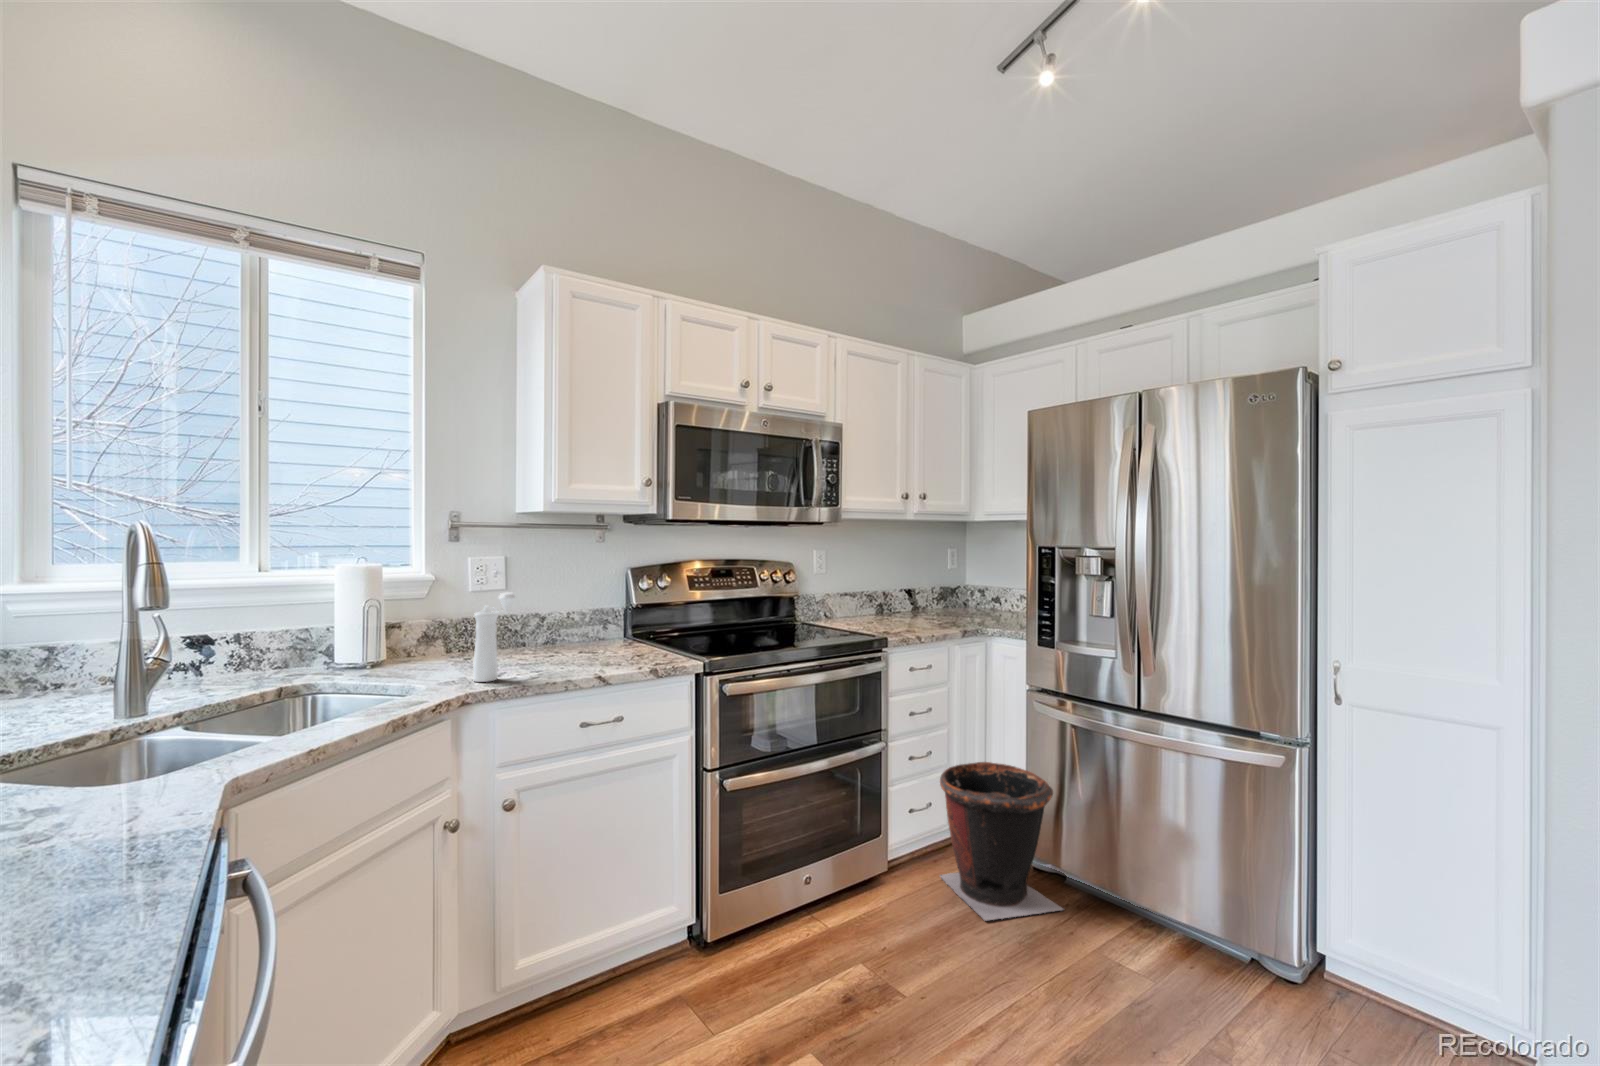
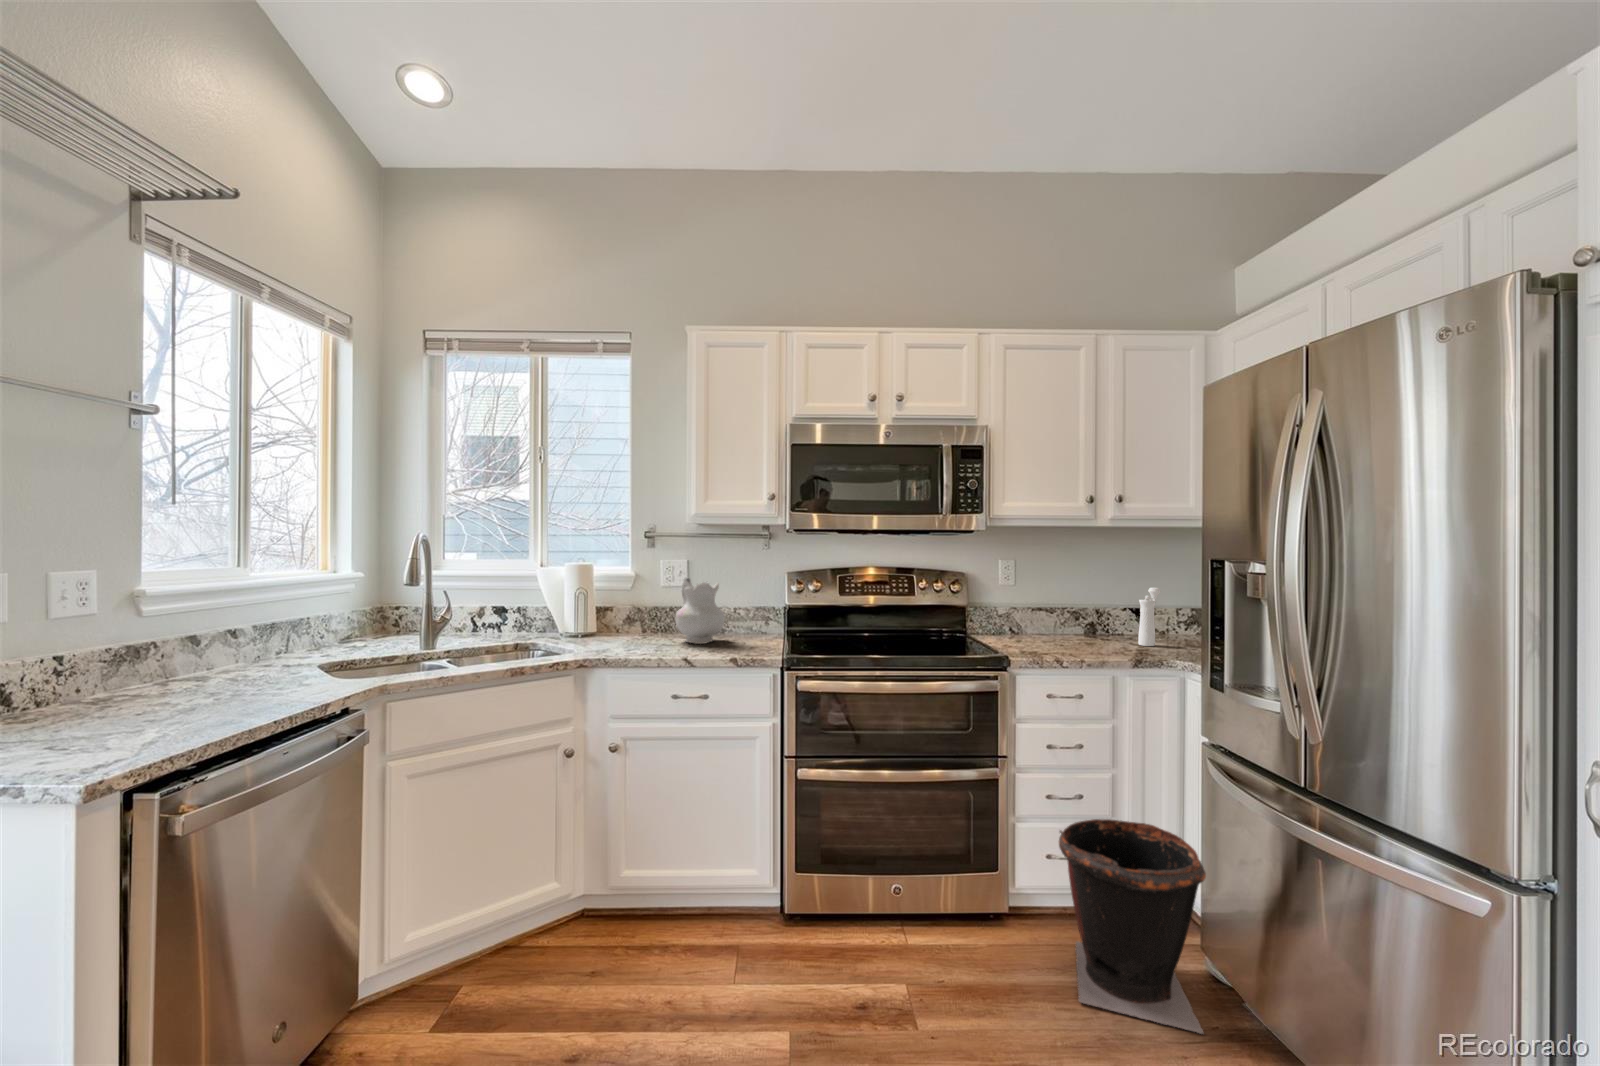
ceramic pitcher: none [521,577,588,658] -> present [676,578,725,644]
pepper mill: present [473,593,515,682] -> present [1138,588,1161,646]

